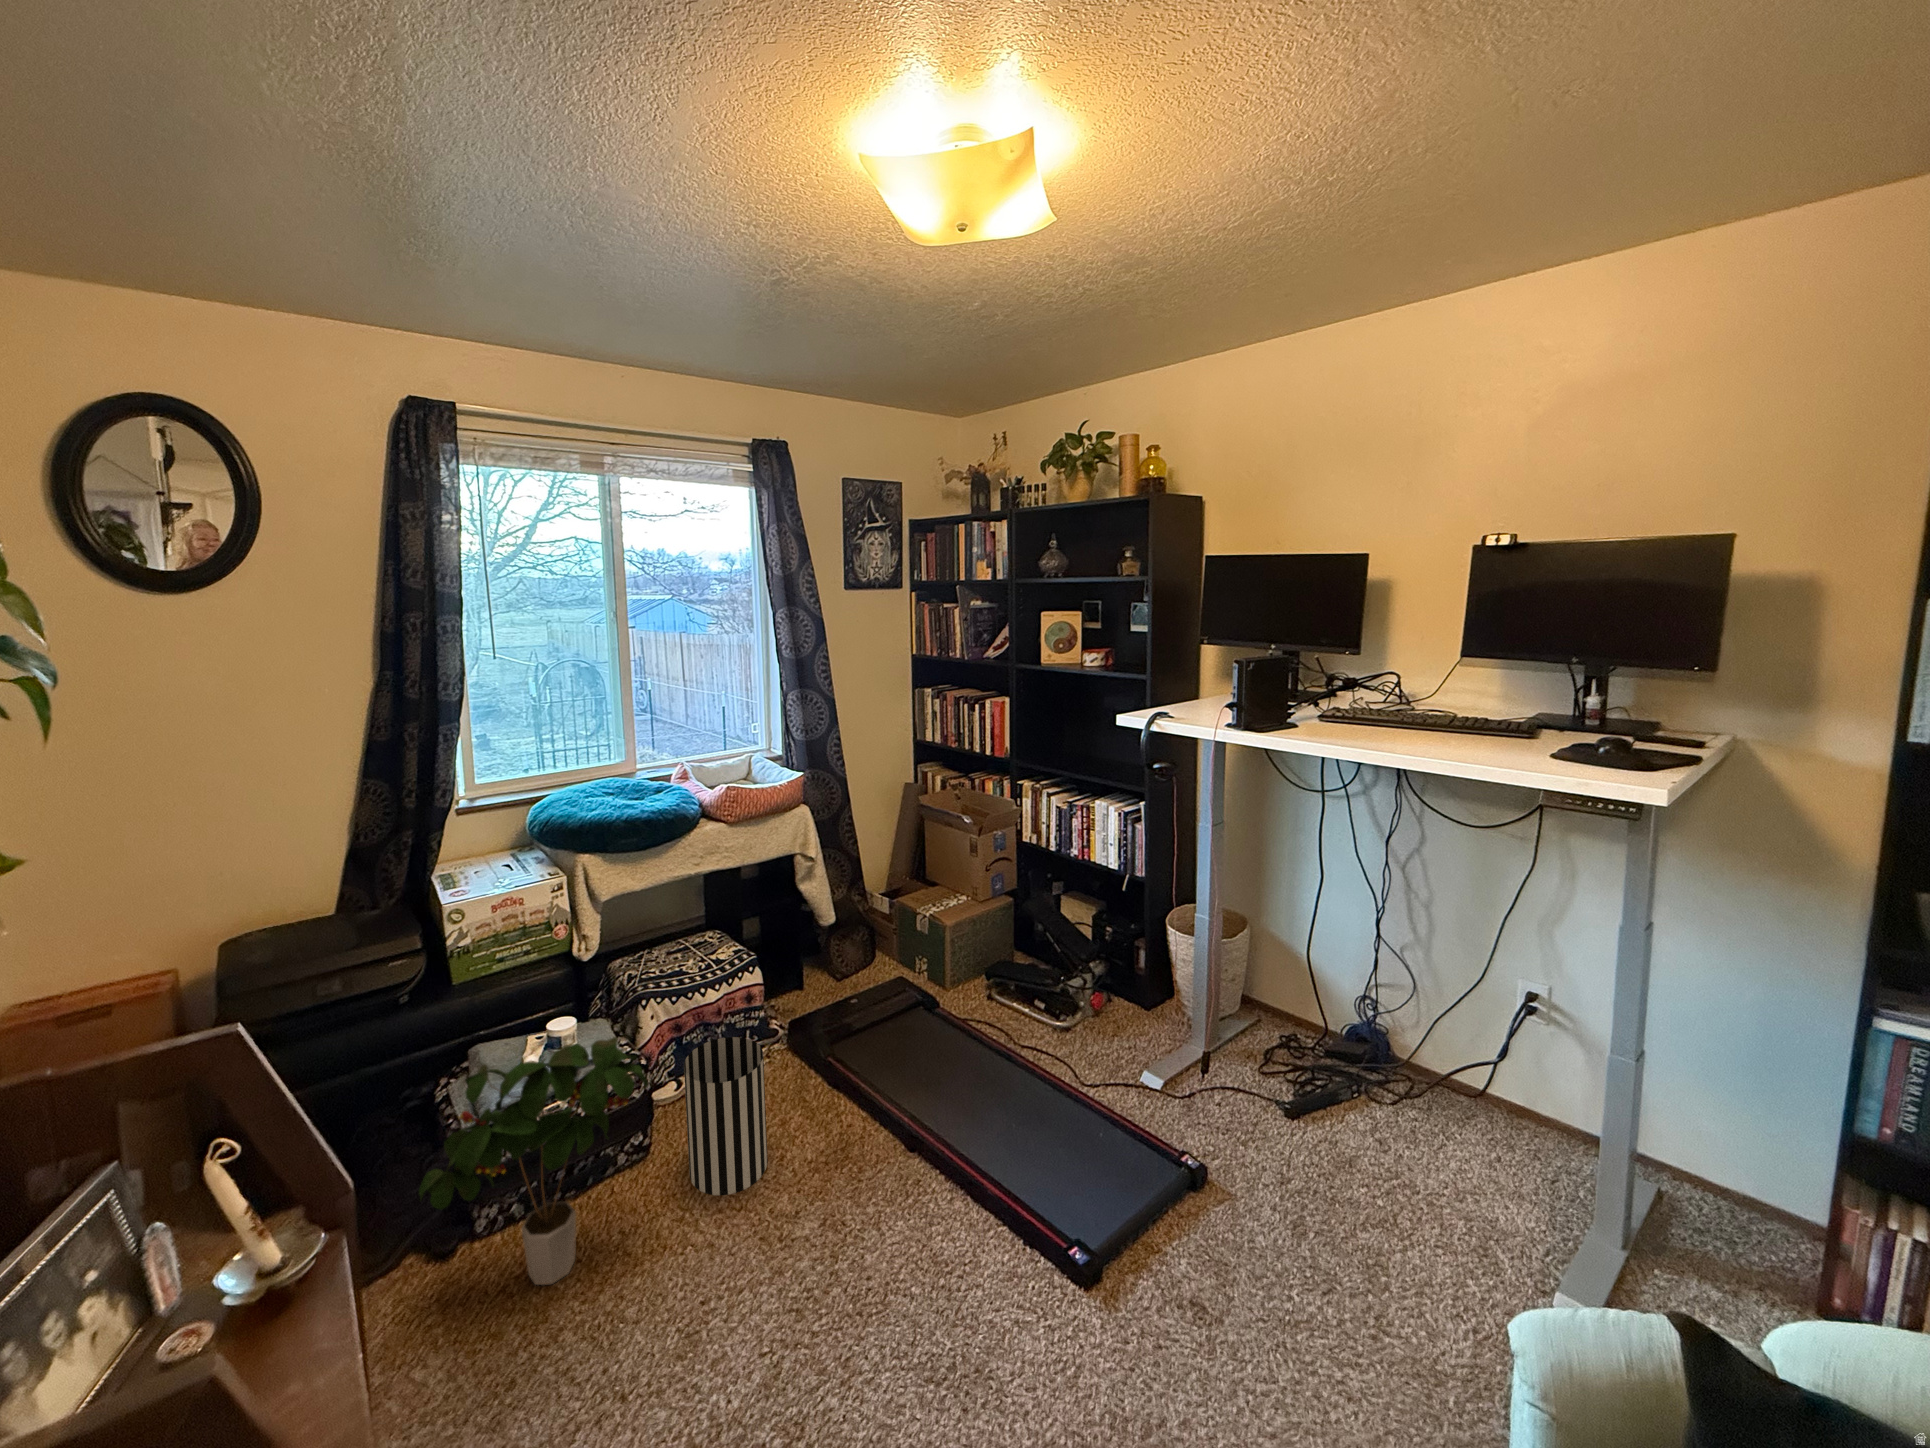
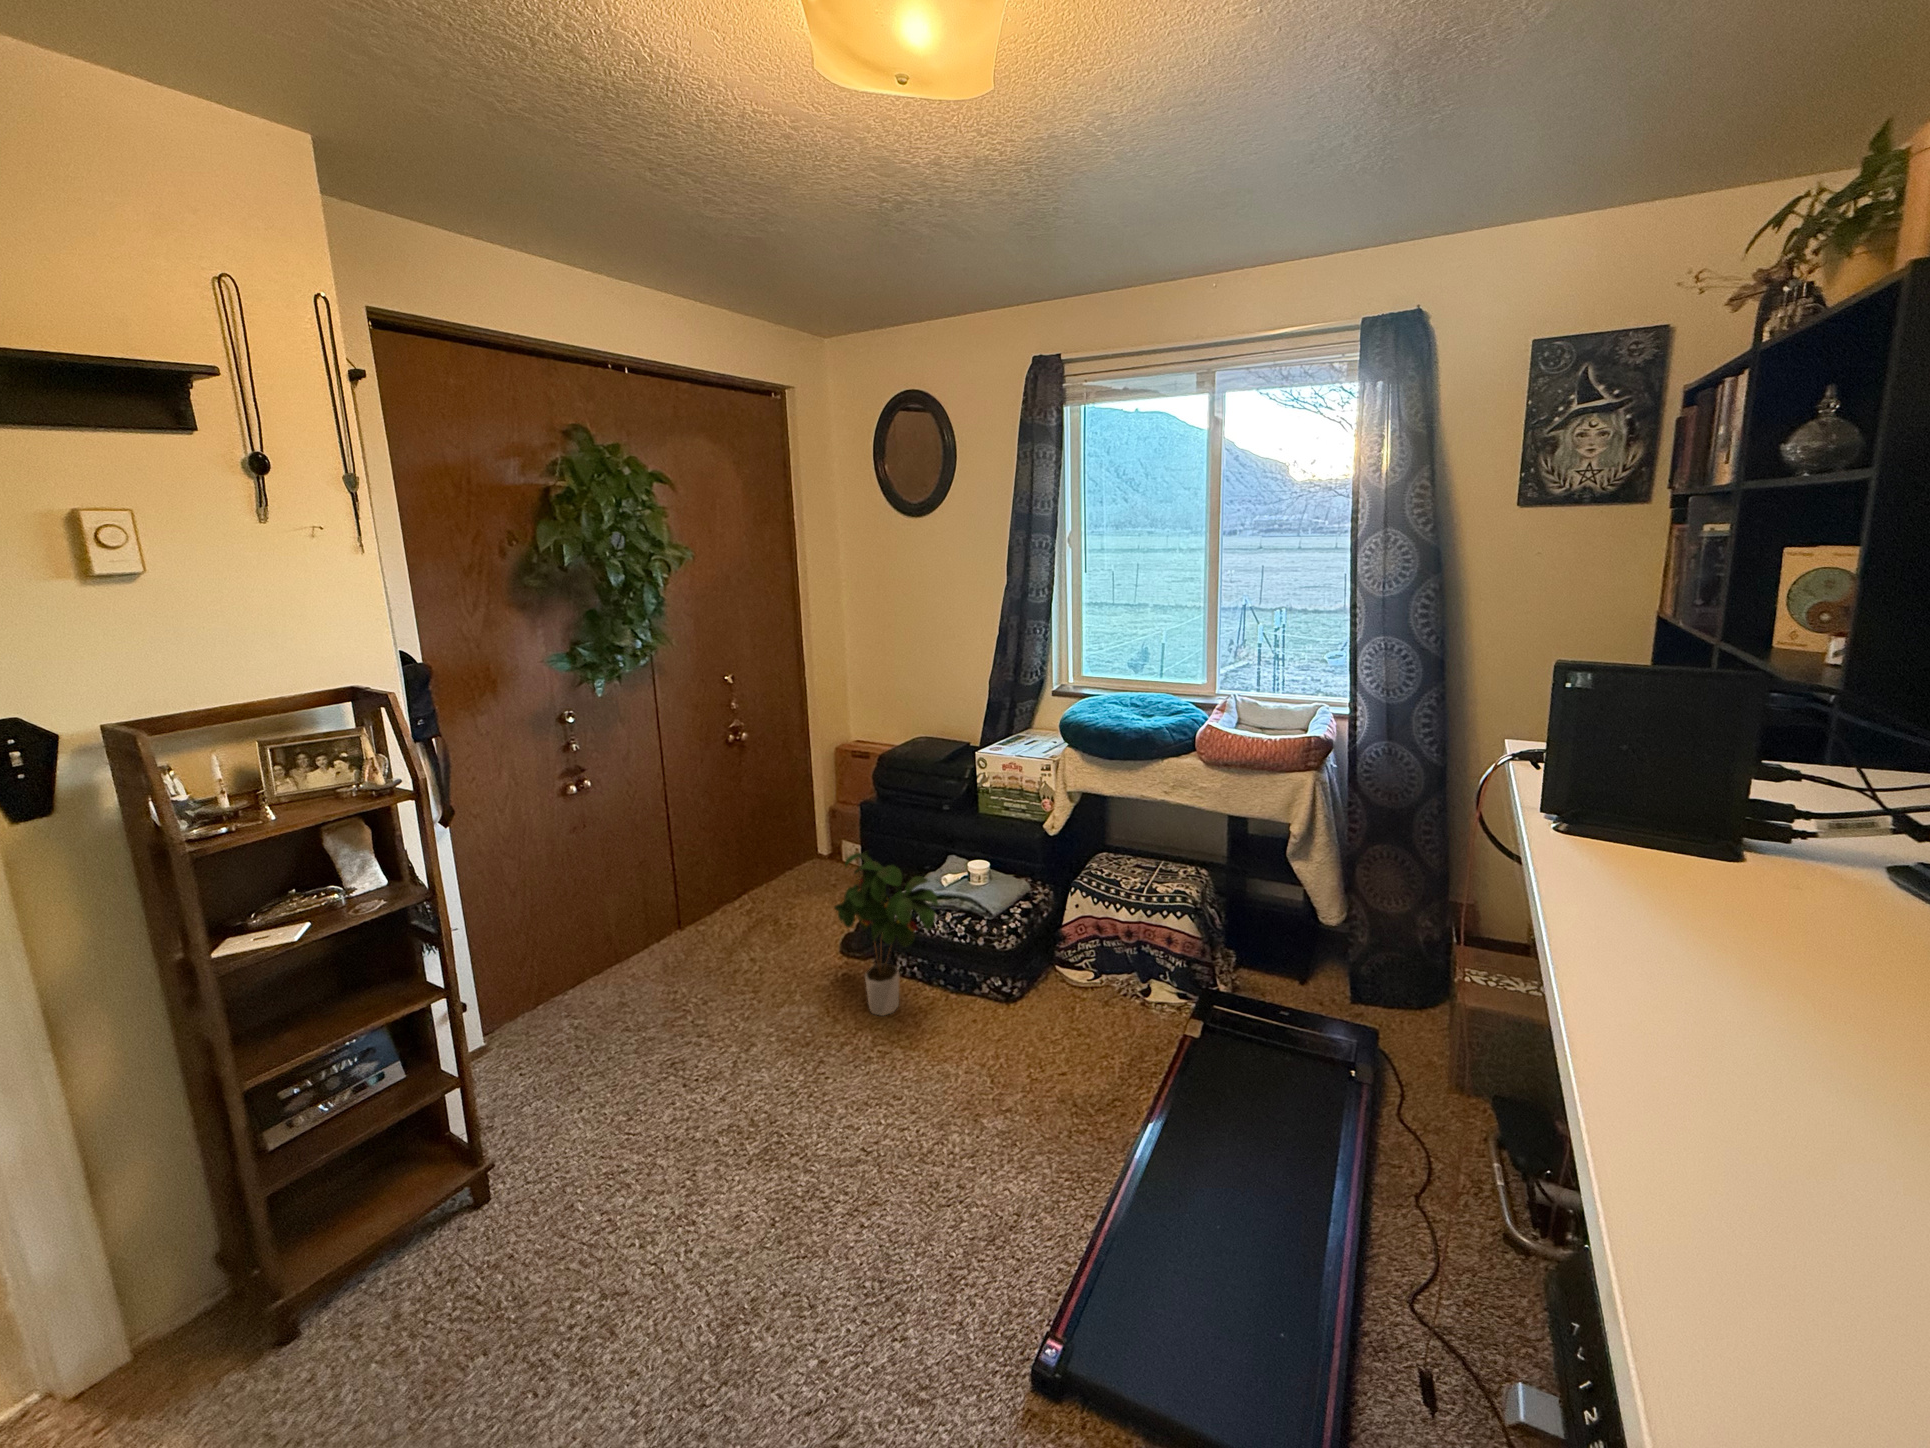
wastebasket: present [684,1037,768,1195] -> none [971,934,1042,1070]

